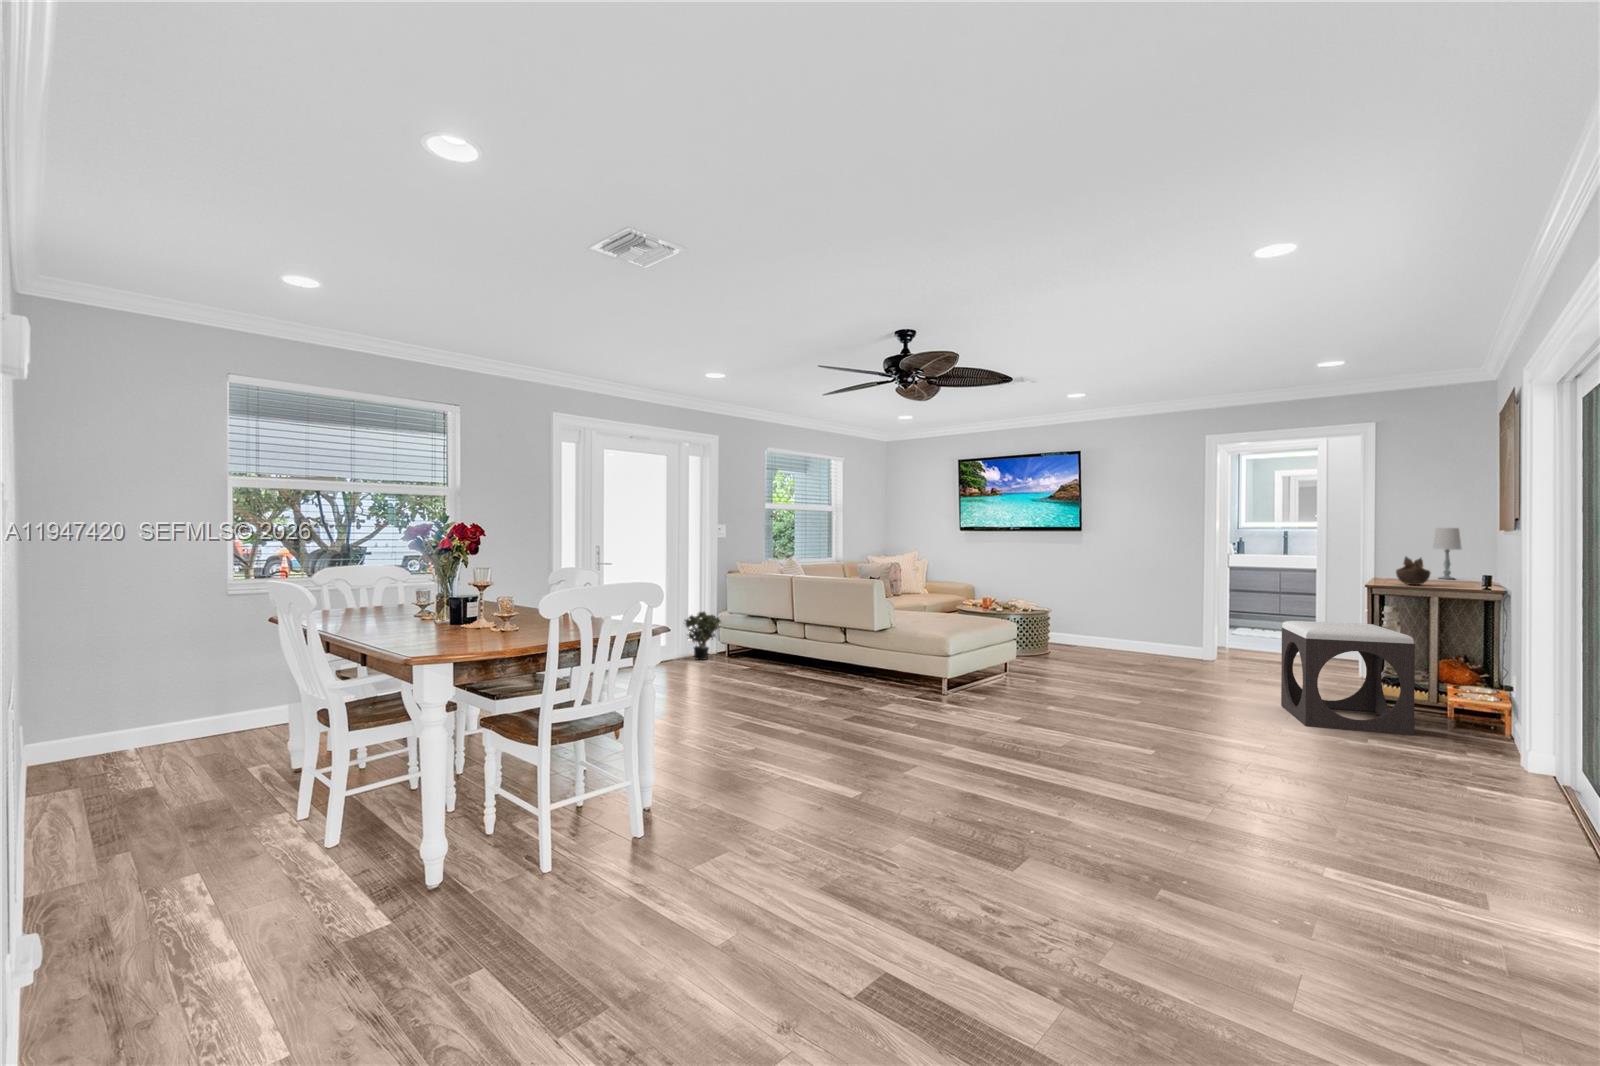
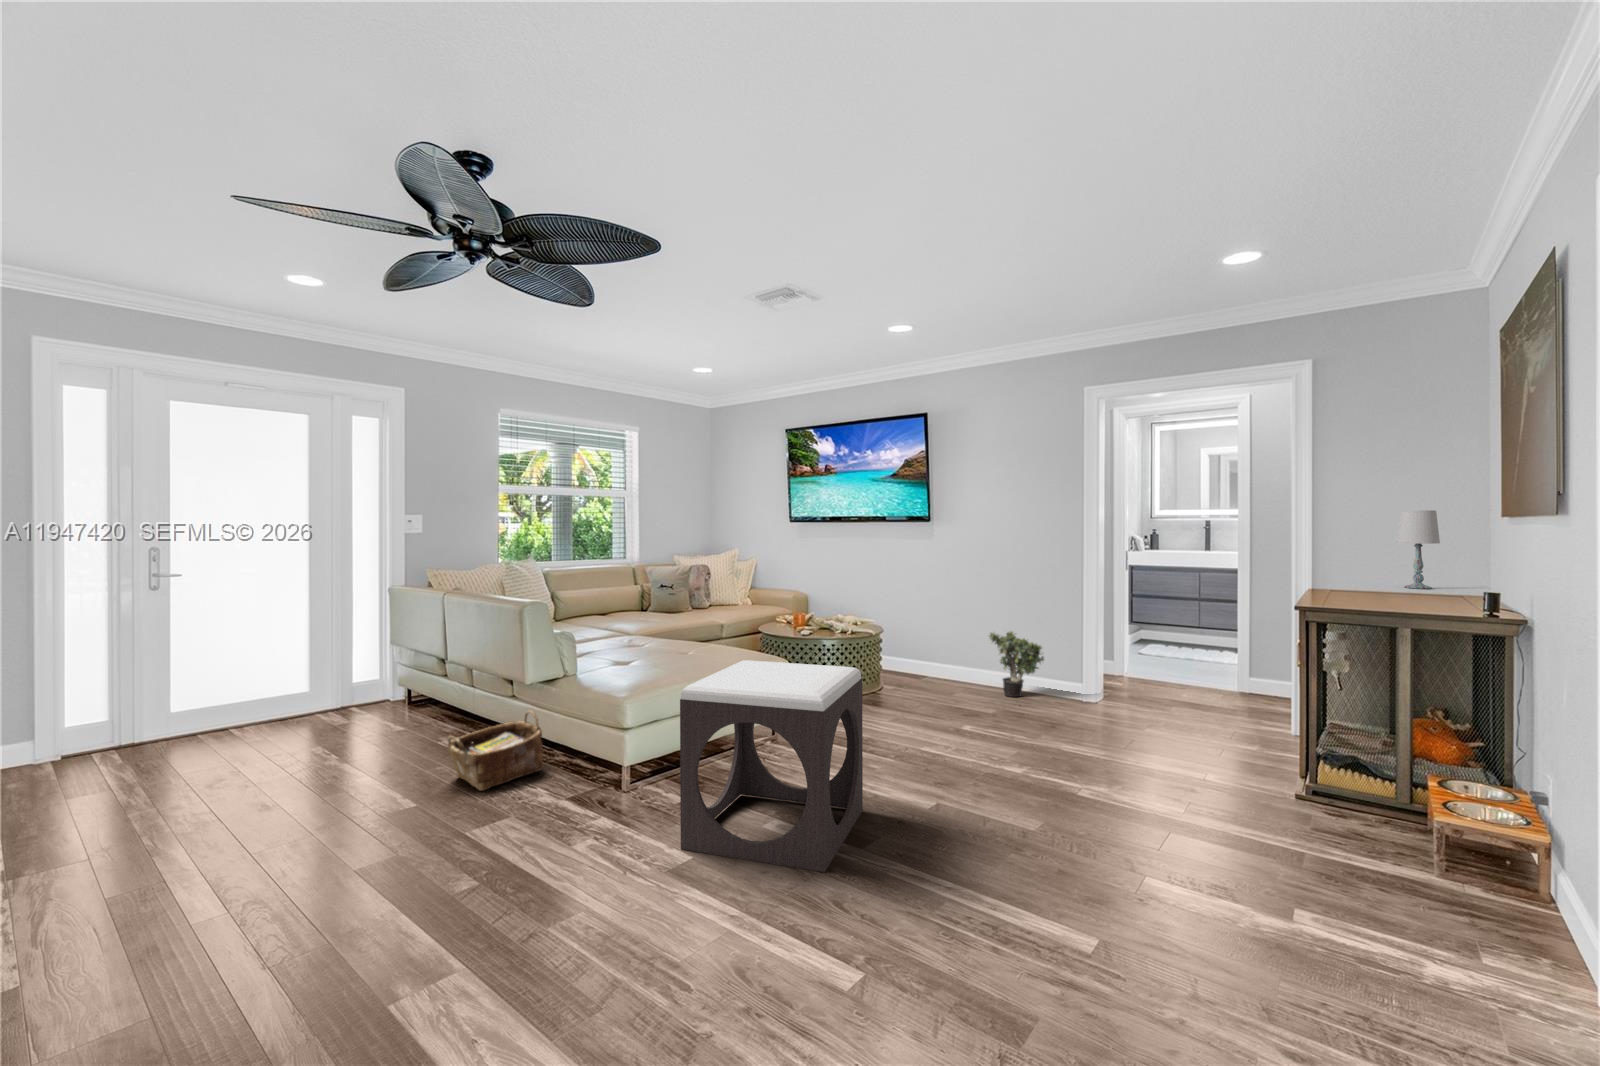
decorative bowl: present [1396,557,1430,585] -> none [1342,555,1398,602]
potted plant: present [685,612,721,660] -> present [989,631,1044,697]
footstool: present [1281,621,1415,735] -> present [680,660,863,872]
woven basket: none [831,650,884,695] -> present [447,710,543,791]

